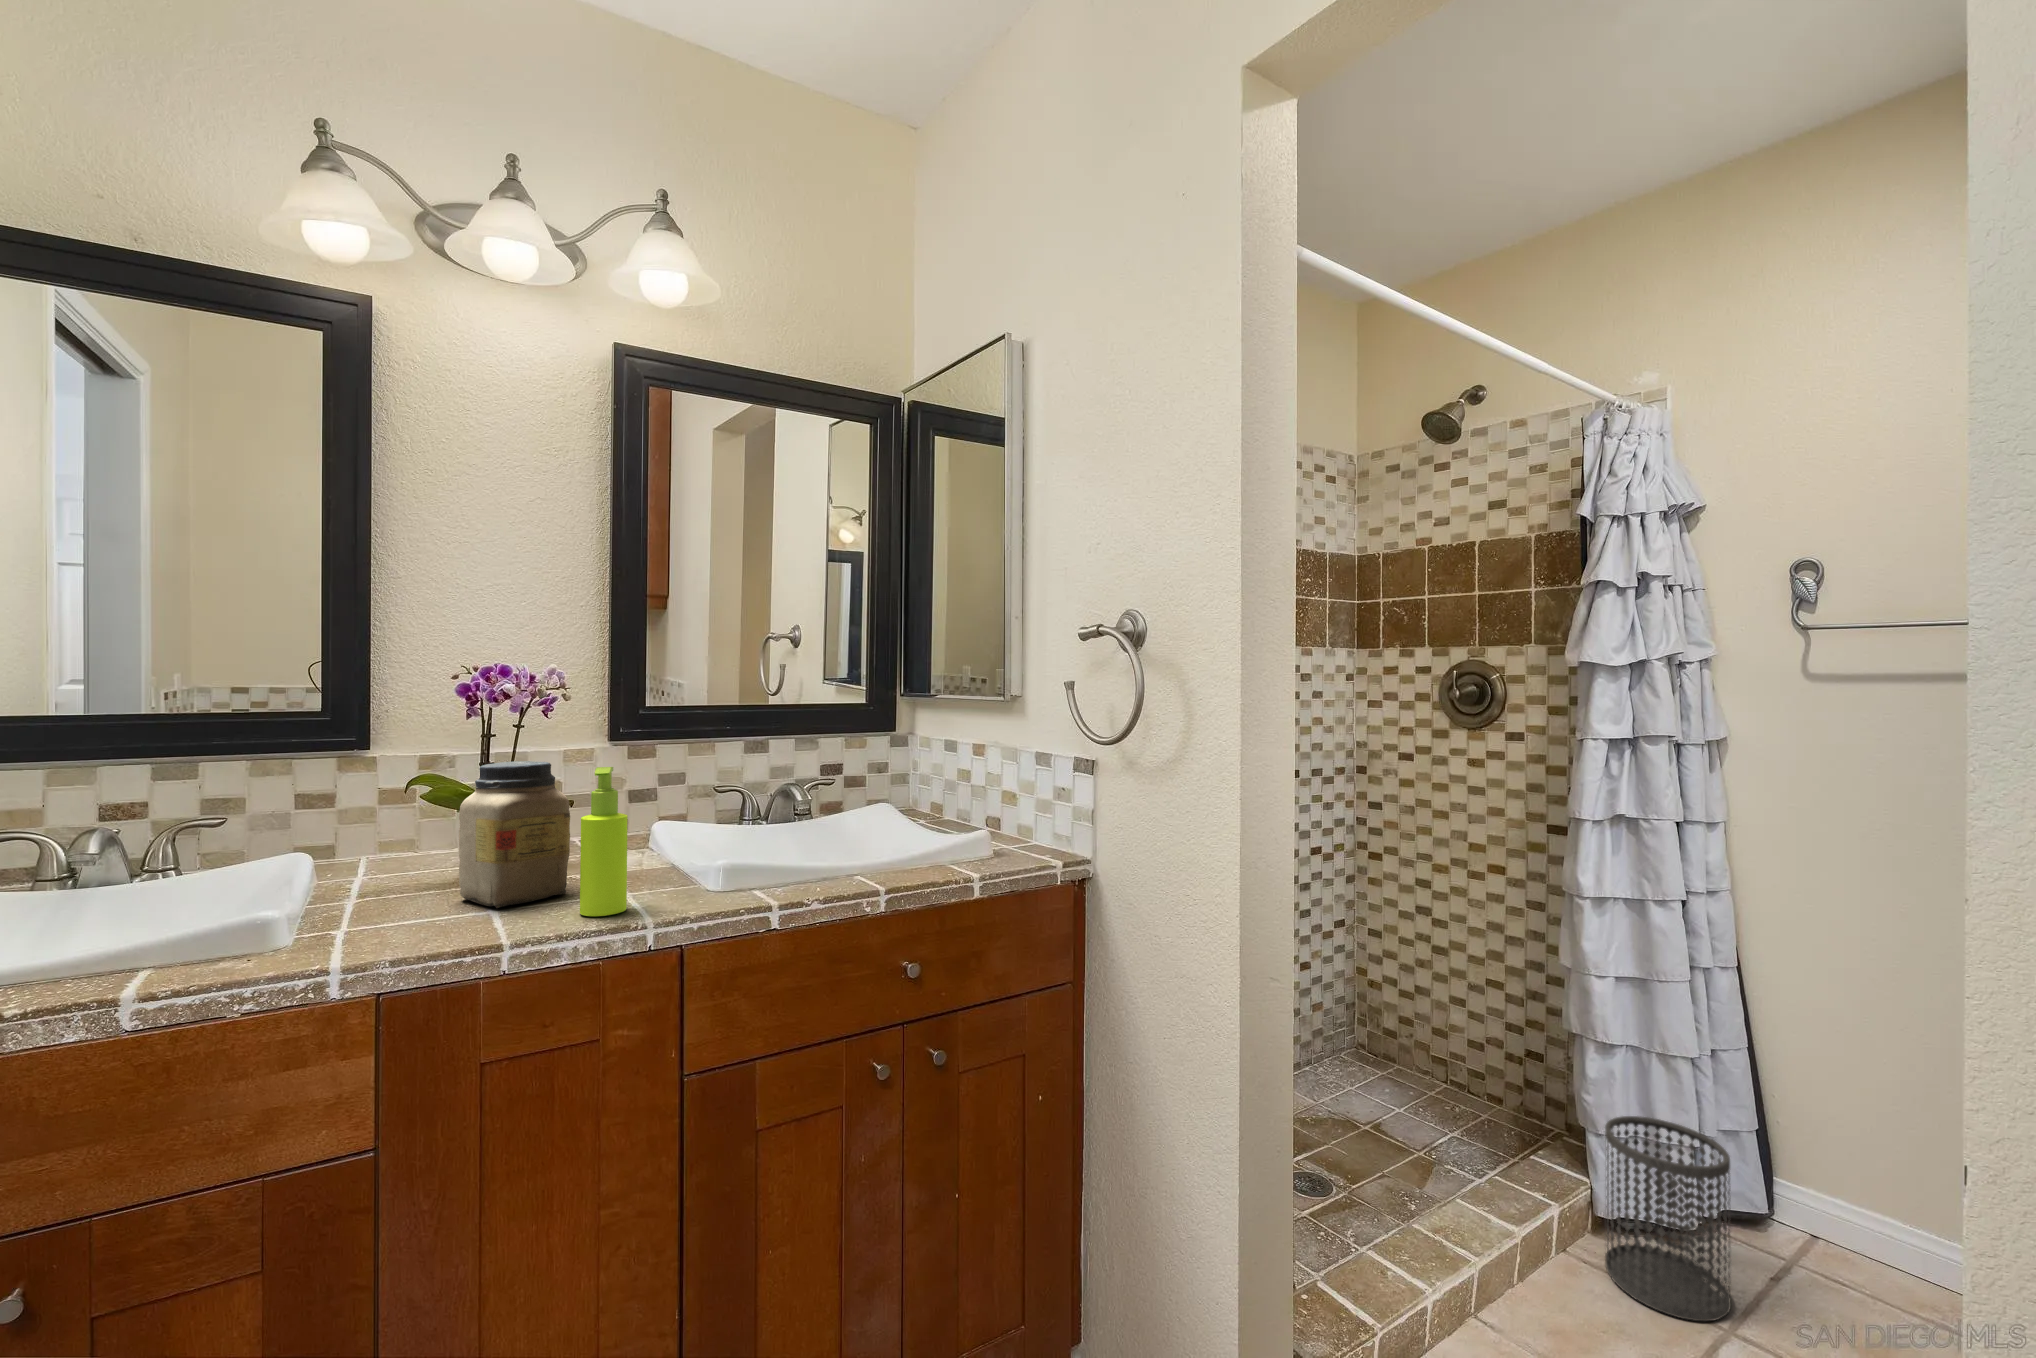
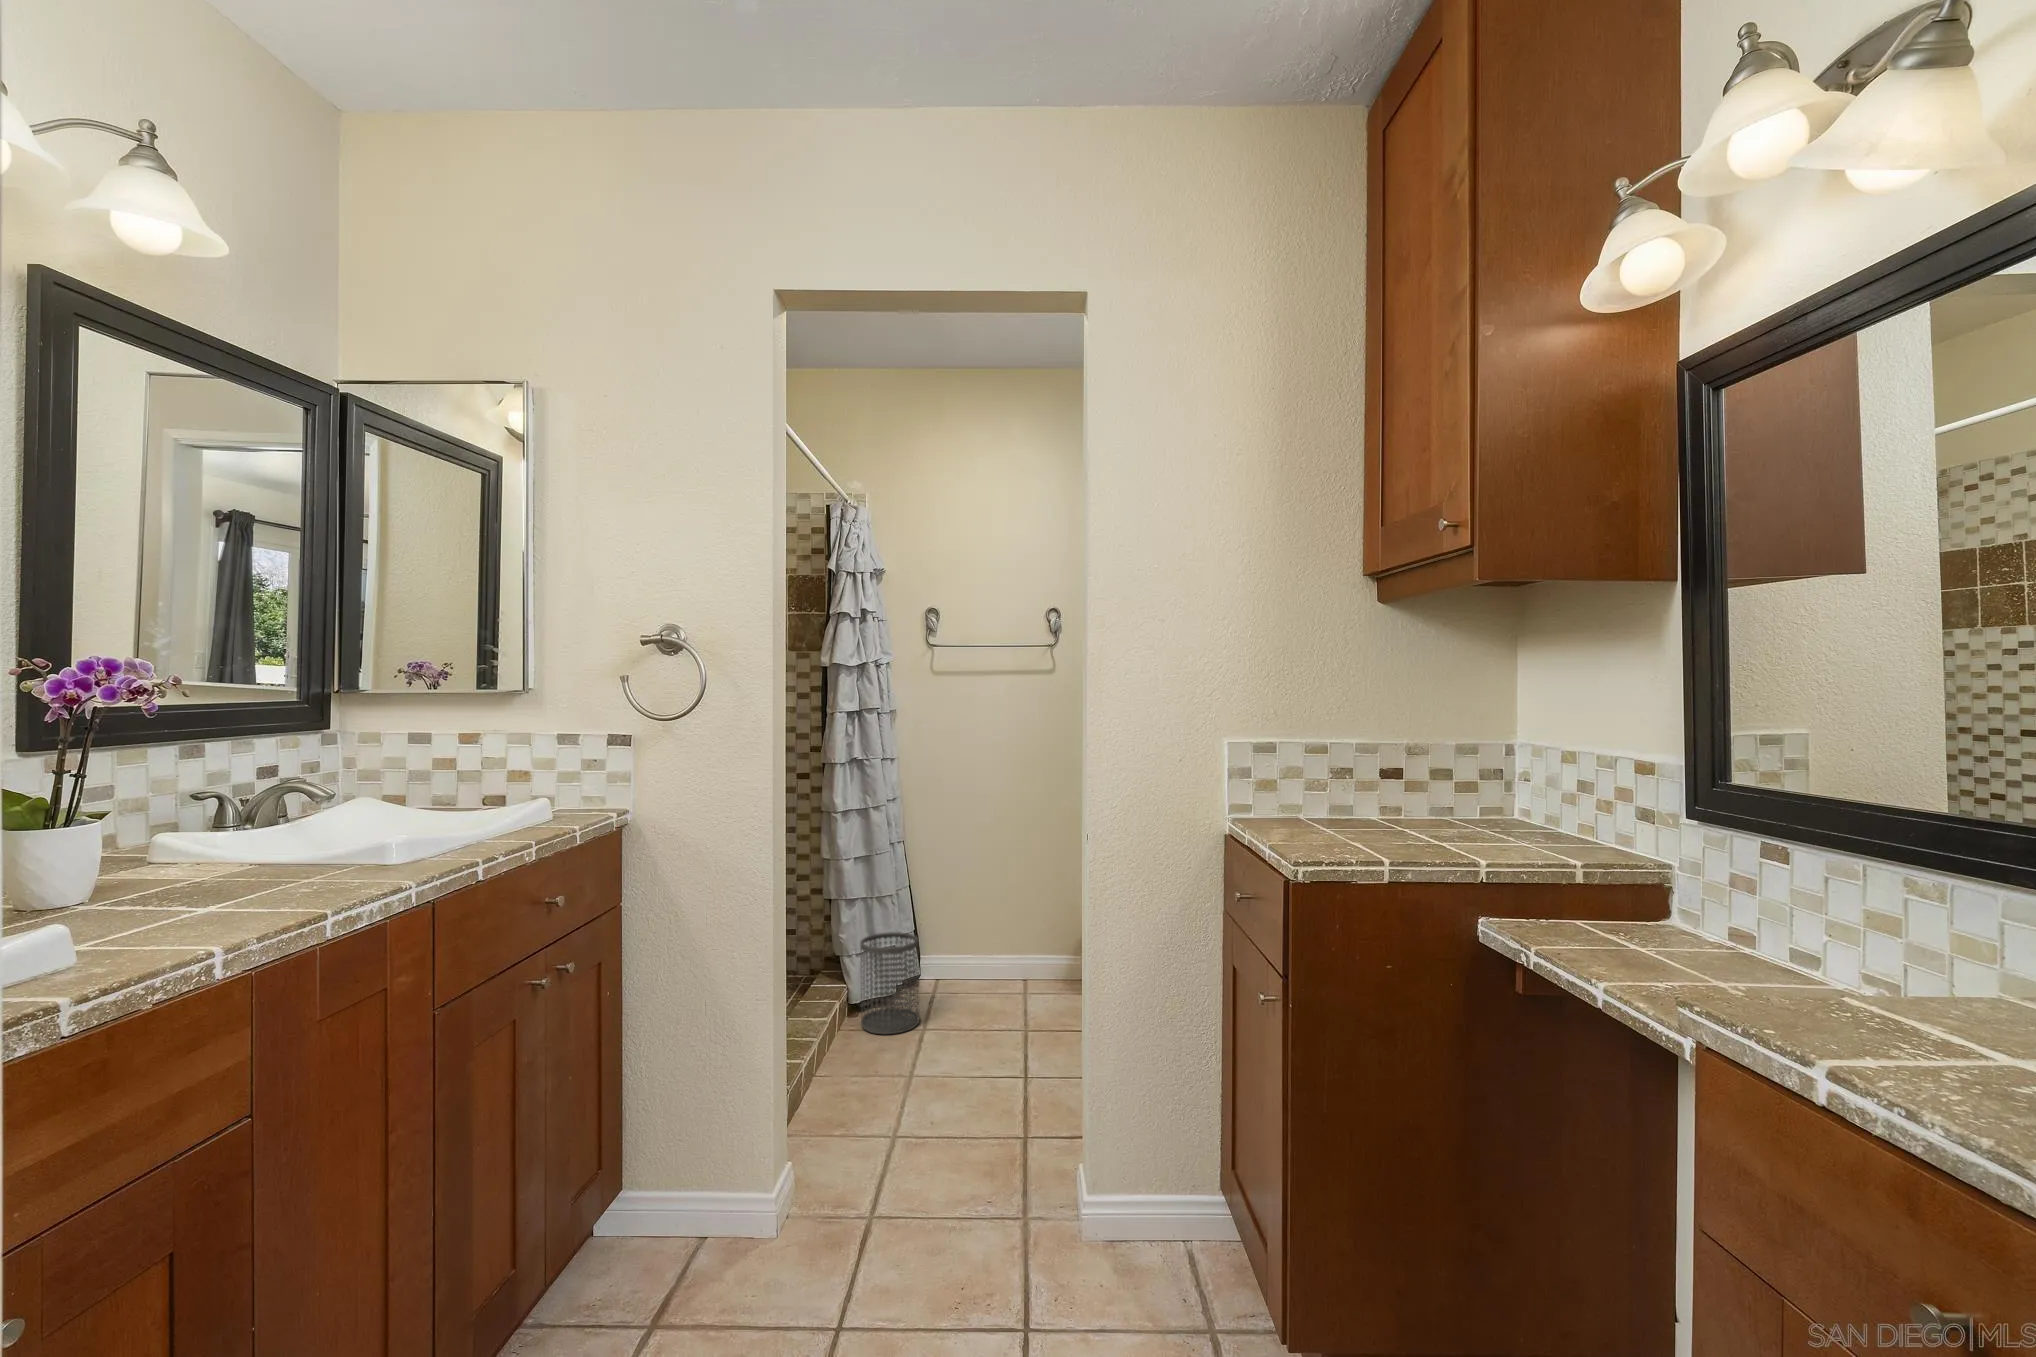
jar: present [459,761,570,908] -> none [94,764,225,919]
soap dispenser: present [580,767,628,916] -> none [301,757,353,896]

